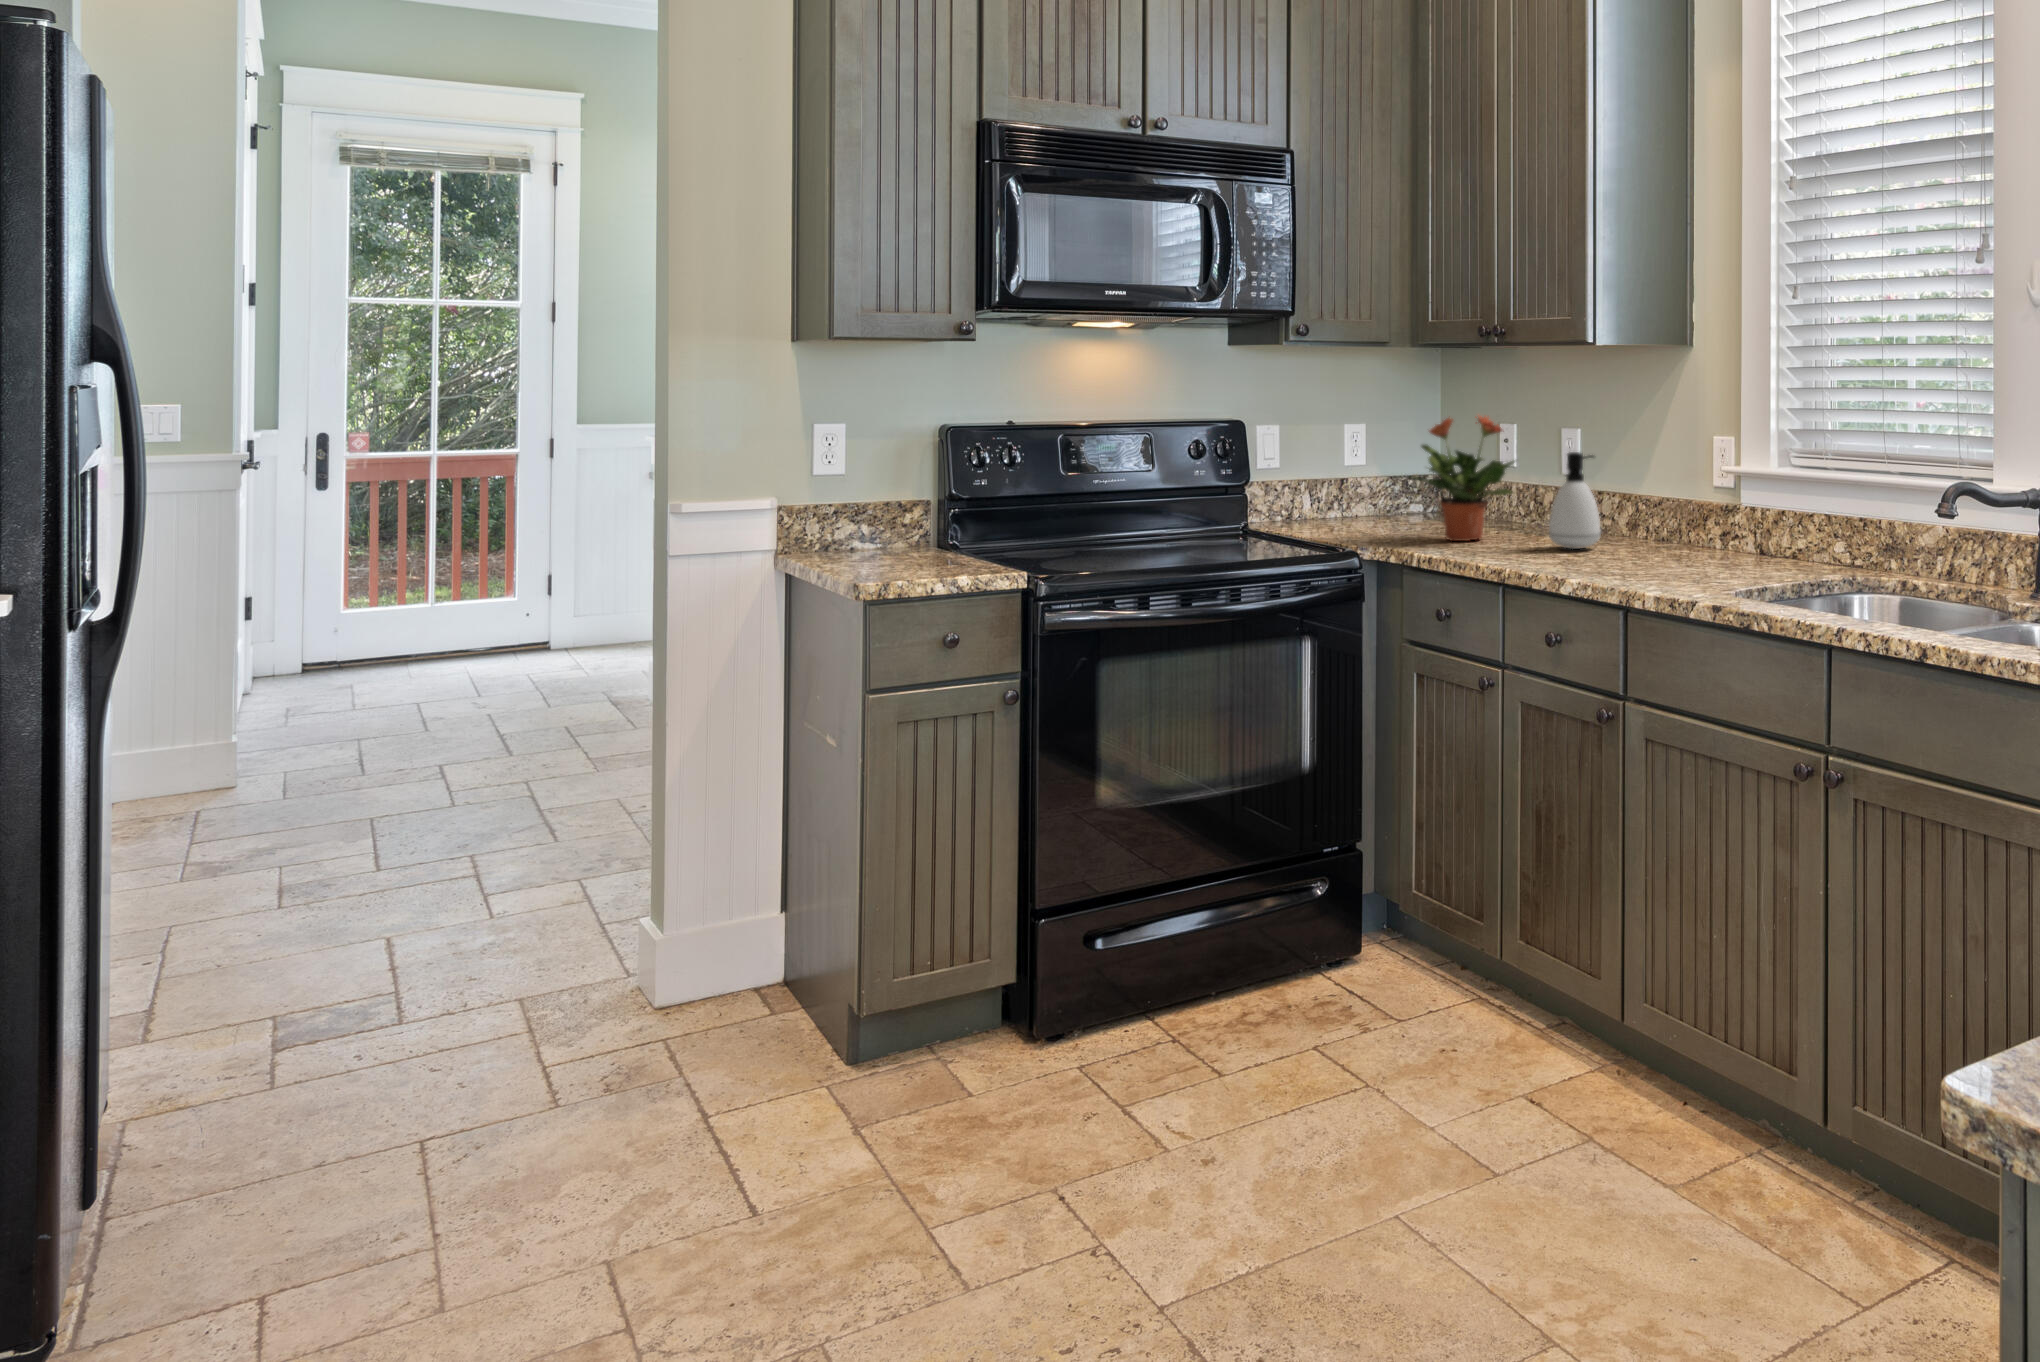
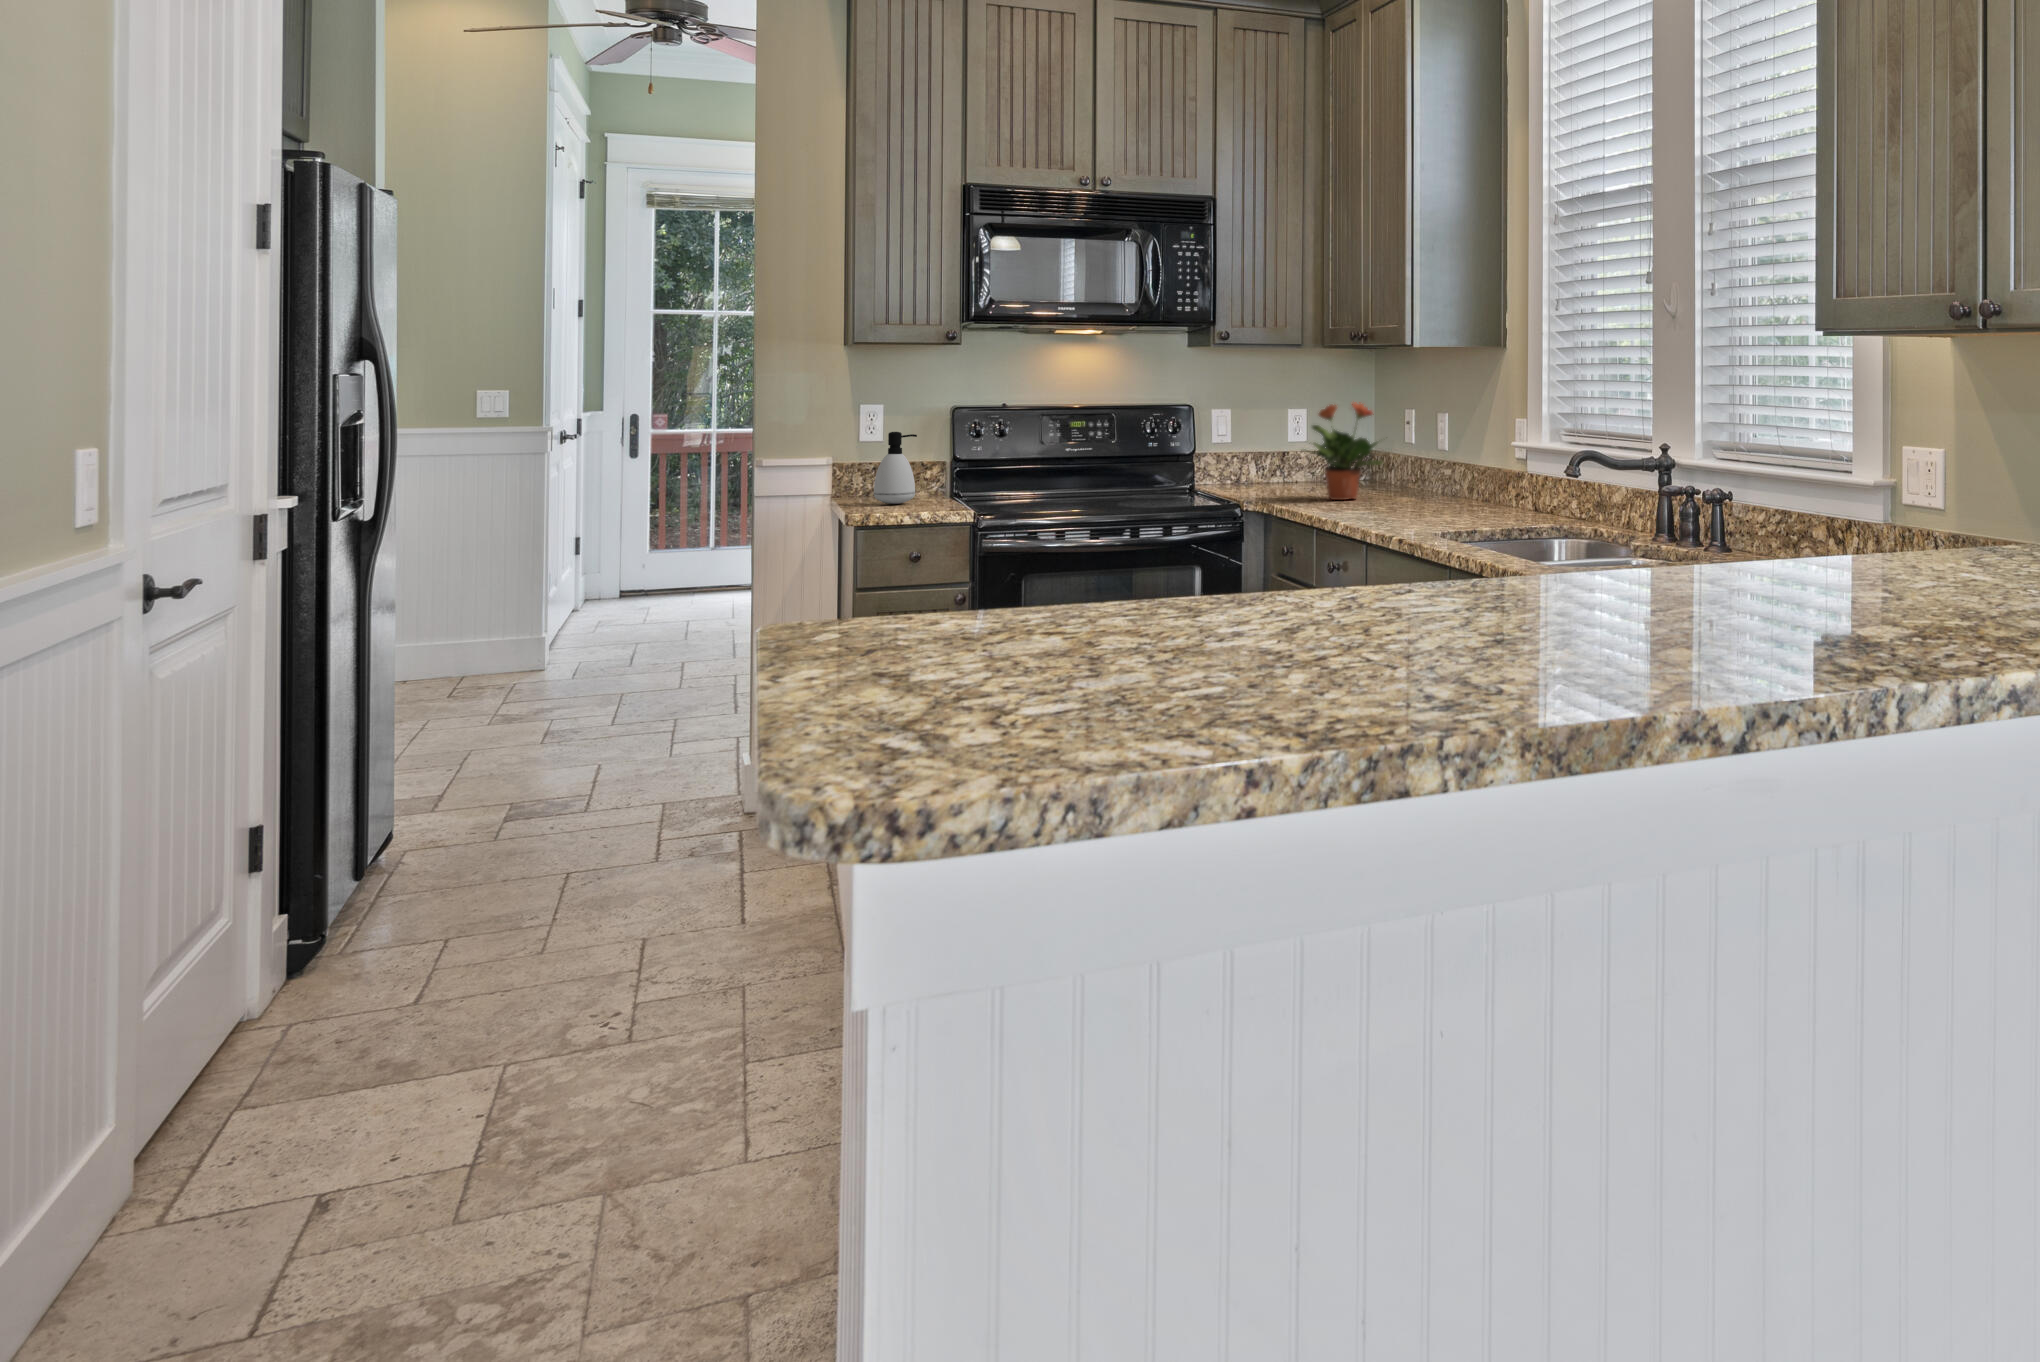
soap dispenser: present [1549,452,1601,549] -> present [874,432,917,504]

